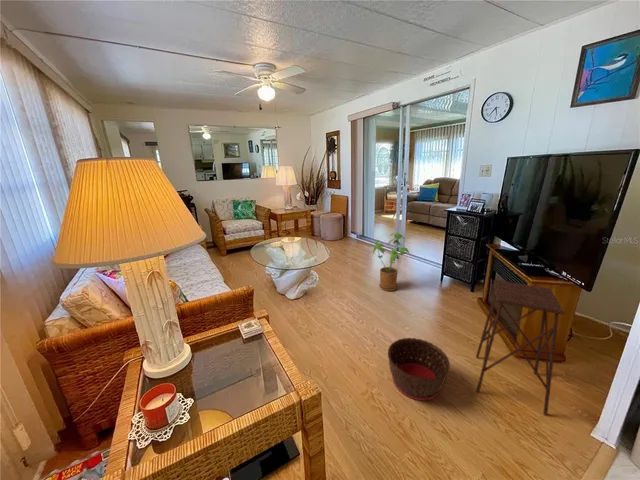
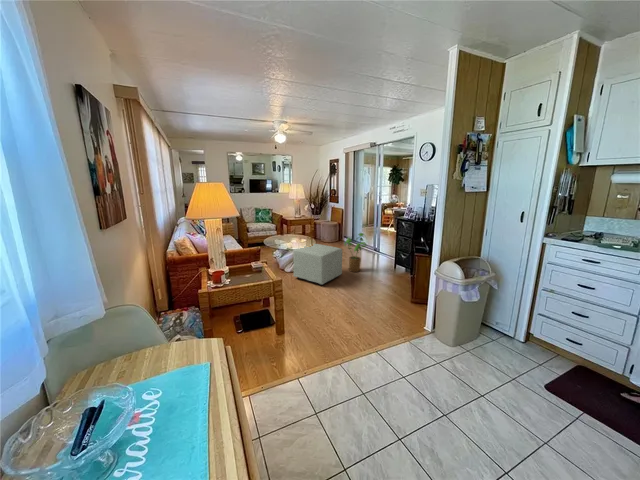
ottoman: none [302,254,376,325] -> present [293,244,342,285]
side table: present [476,280,564,415] -> none [377,254,418,323]
basket: present [388,338,450,401] -> none [331,286,363,314]

